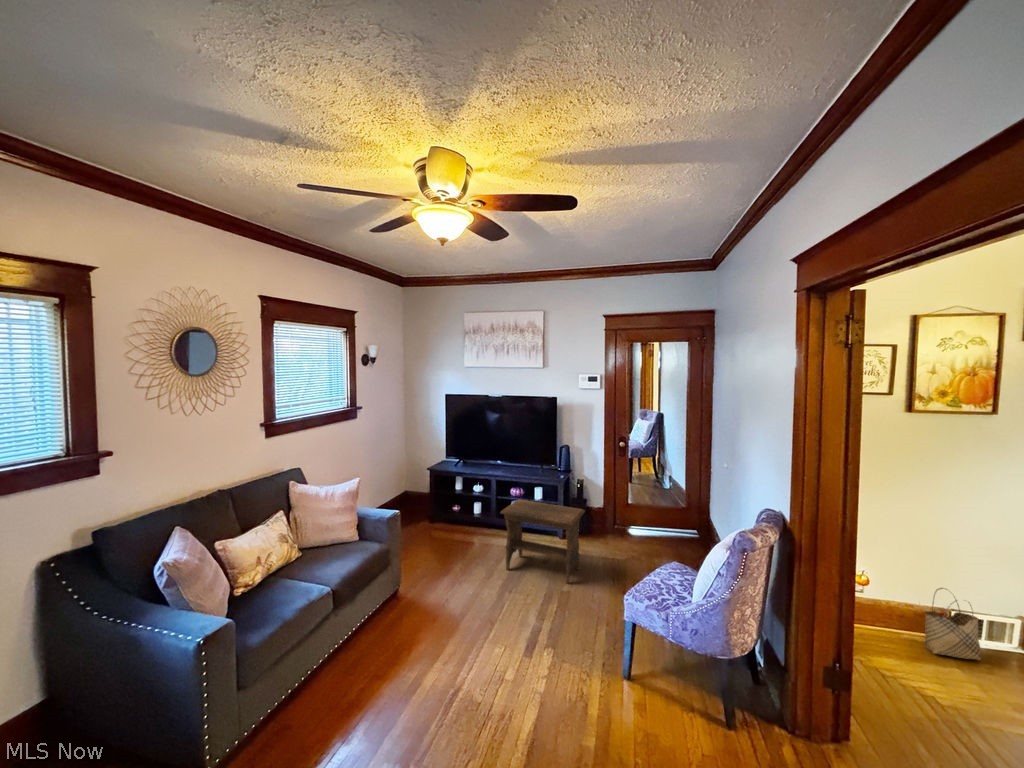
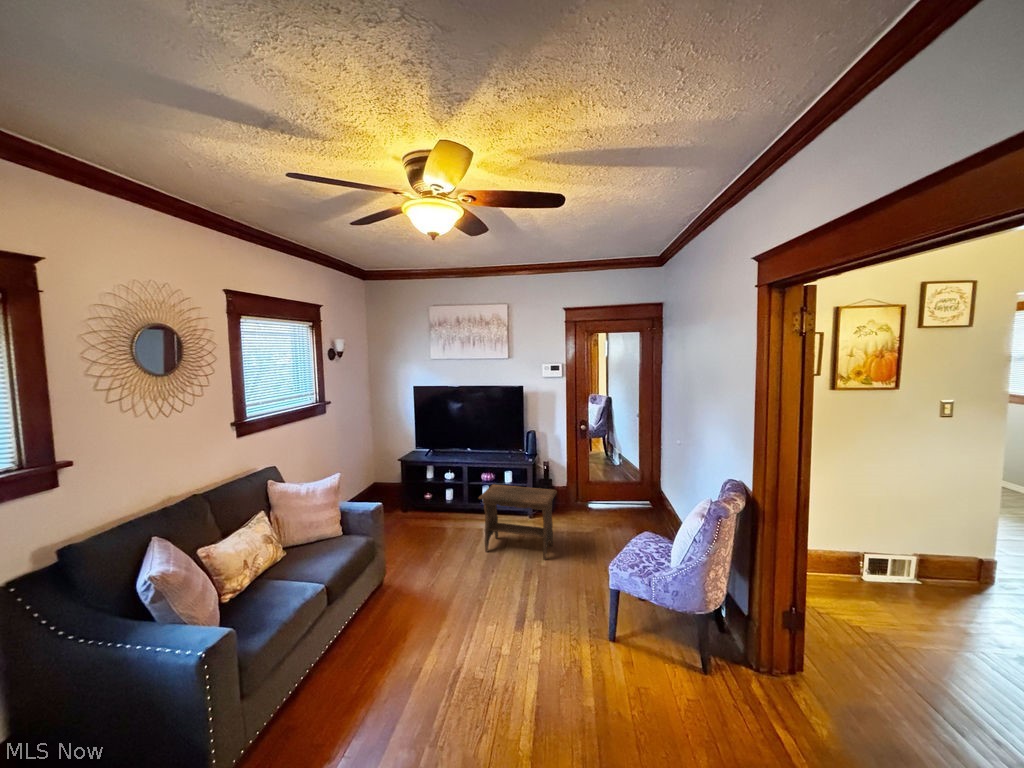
woven basket: present [924,588,981,660] -> none [846,535,889,592]

